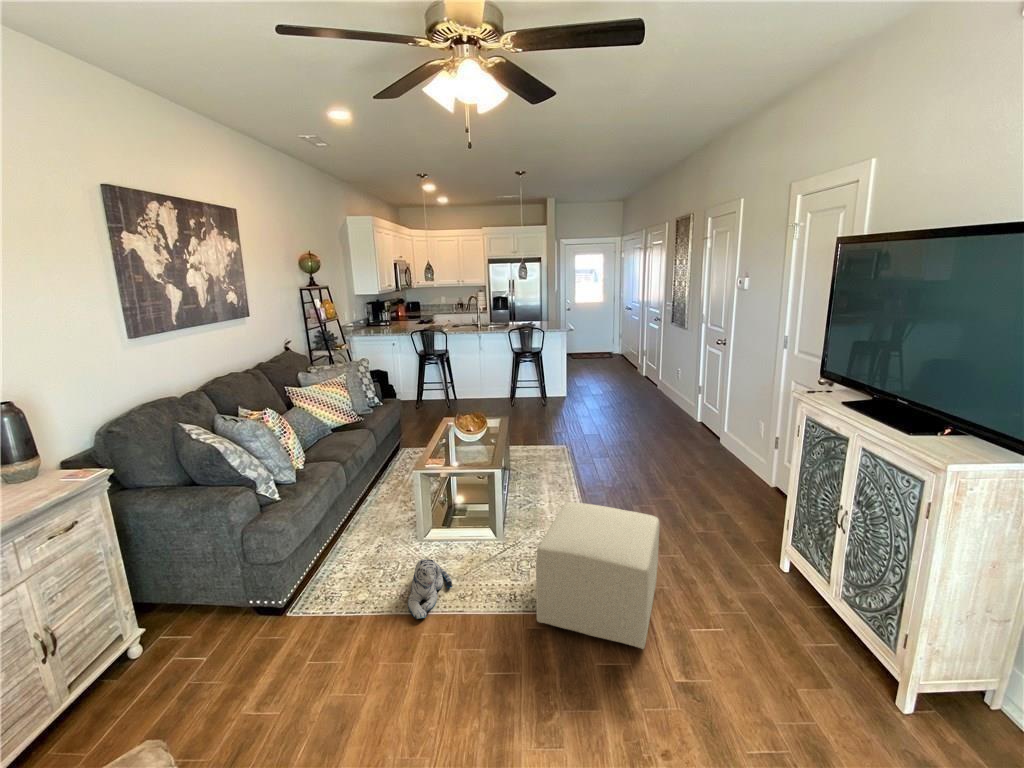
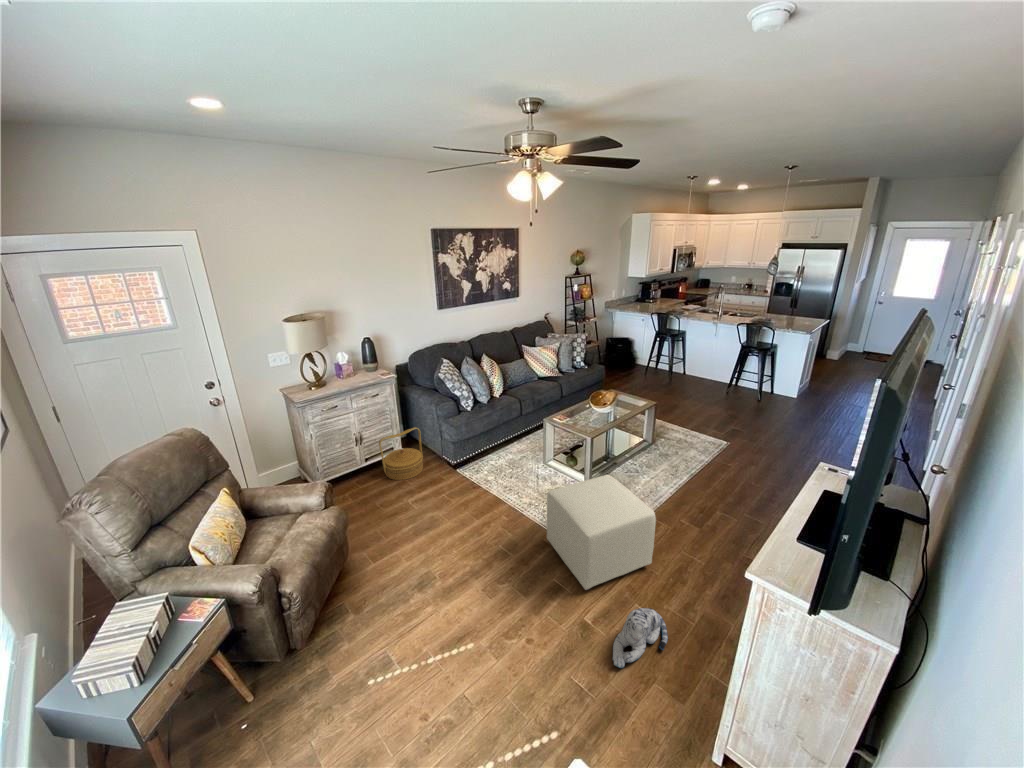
plush toy: present [408,559,452,619] -> present [613,608,668,668]
woven basket: none [118,564,220,696] -> present [379,427,423,480]

